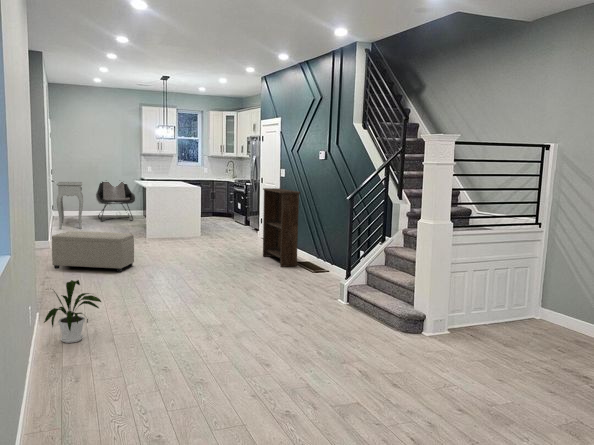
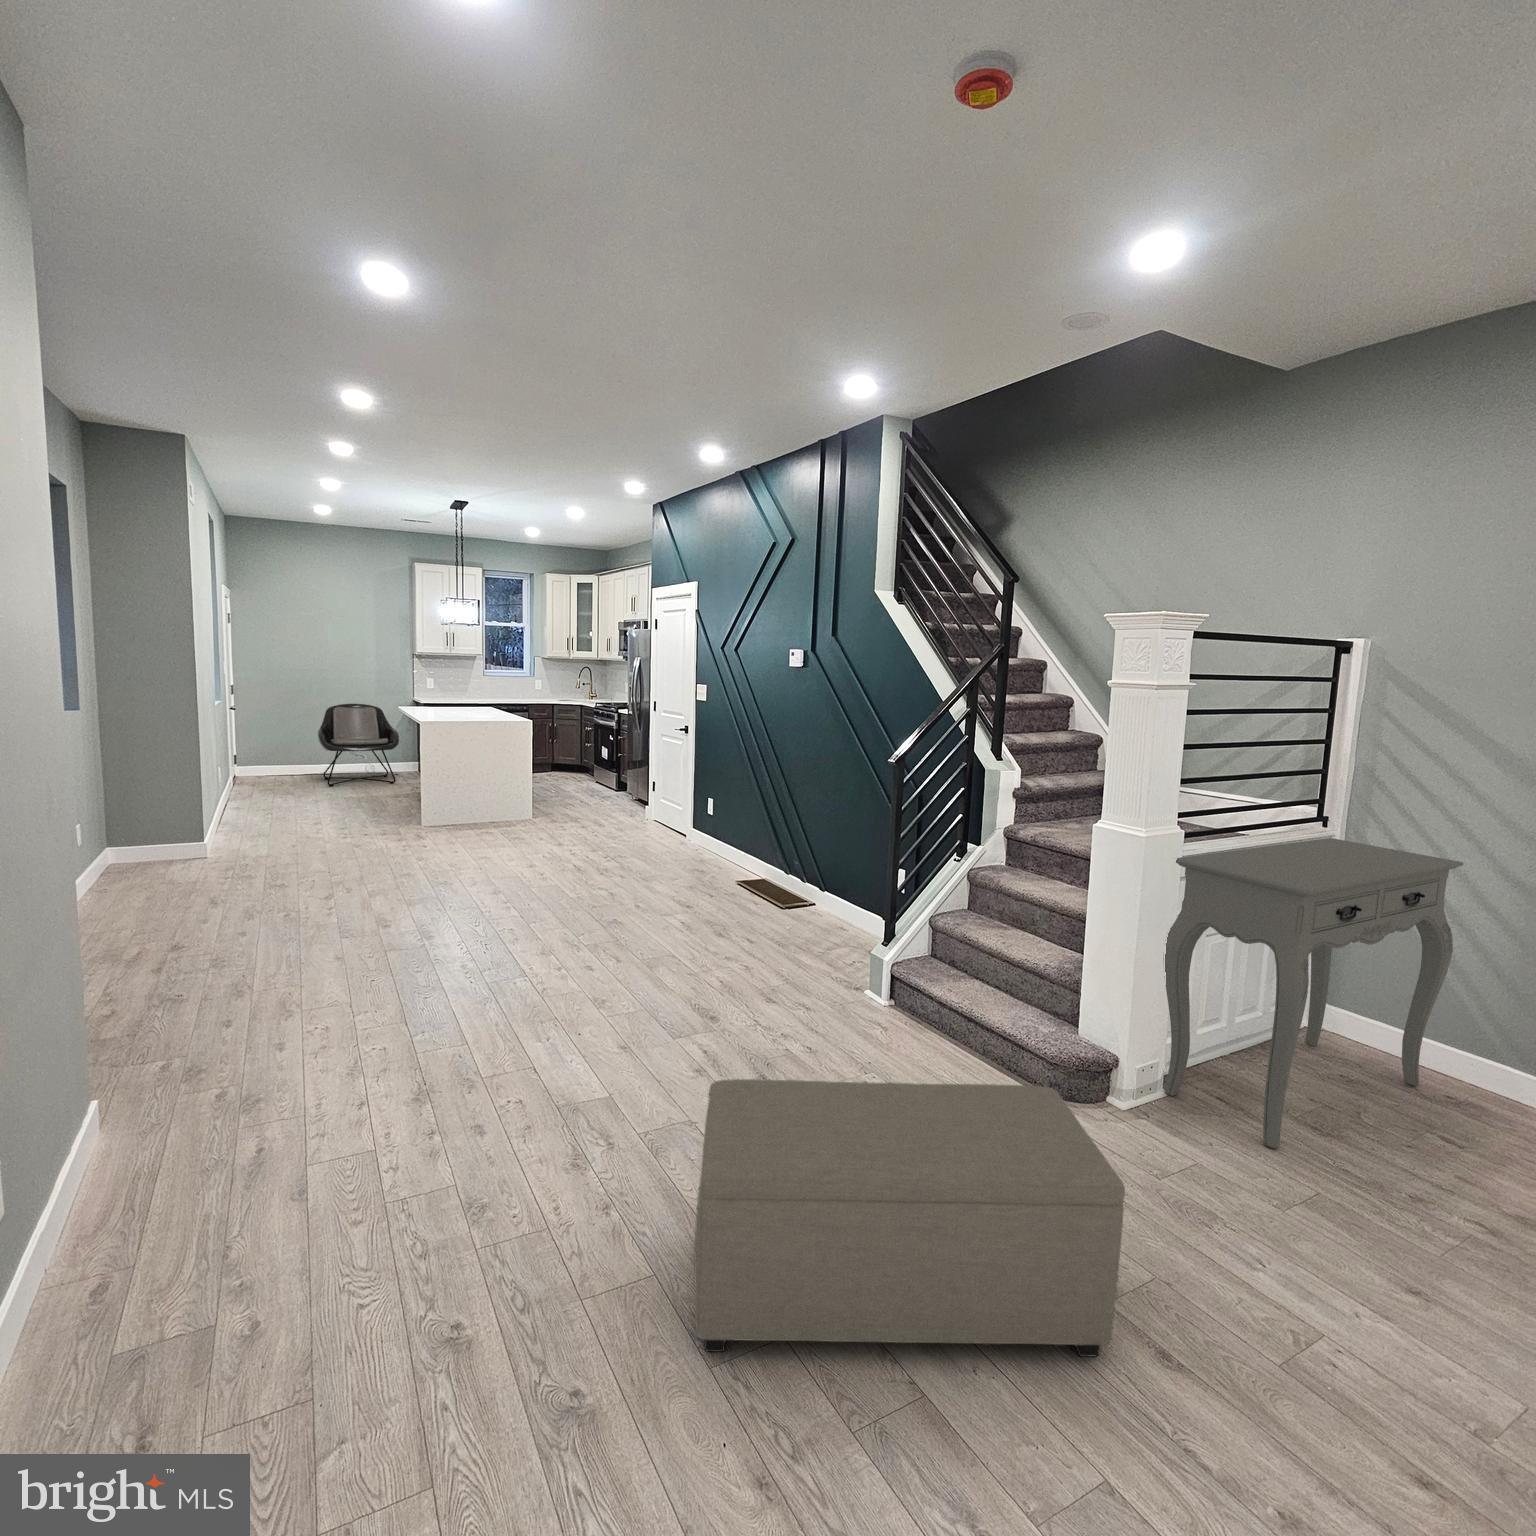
console table: present [57,182,83,229] -> present [1163,838,1463,1149]
bookshelf: present [263,188,300,267] -> none [668,727,753,894]
ottoman: present [52,231,134,272] -> present [694,1079,1125,1356]
house plant: present [44,280,101,343] -> none [54,1025,258,1225]

